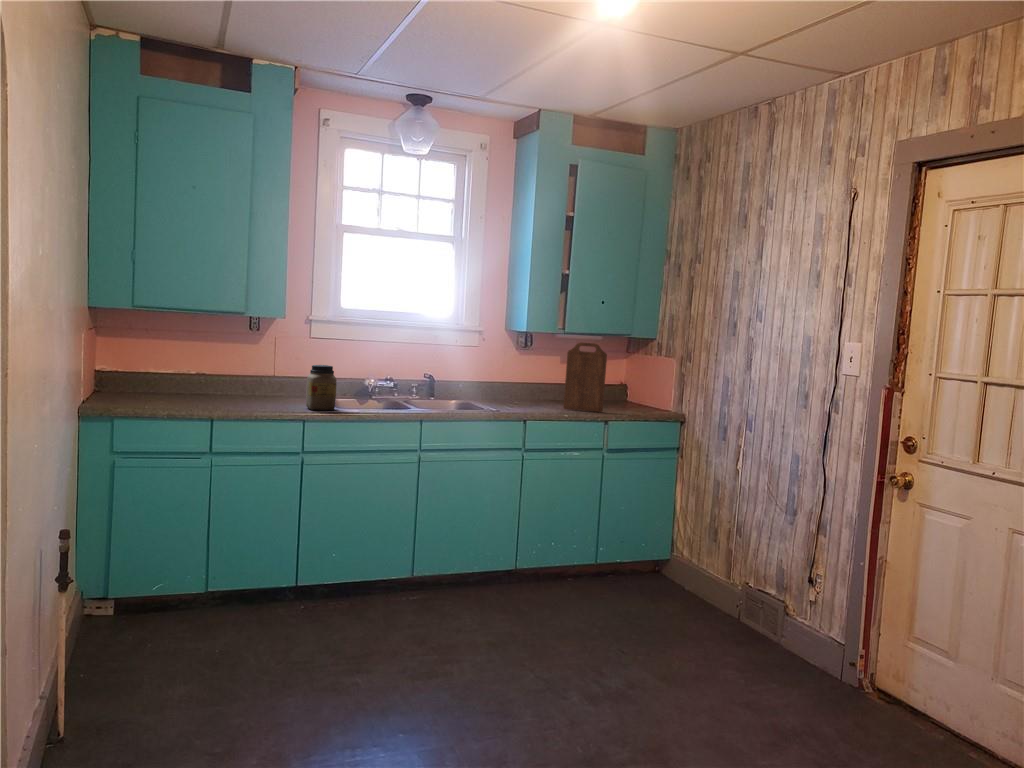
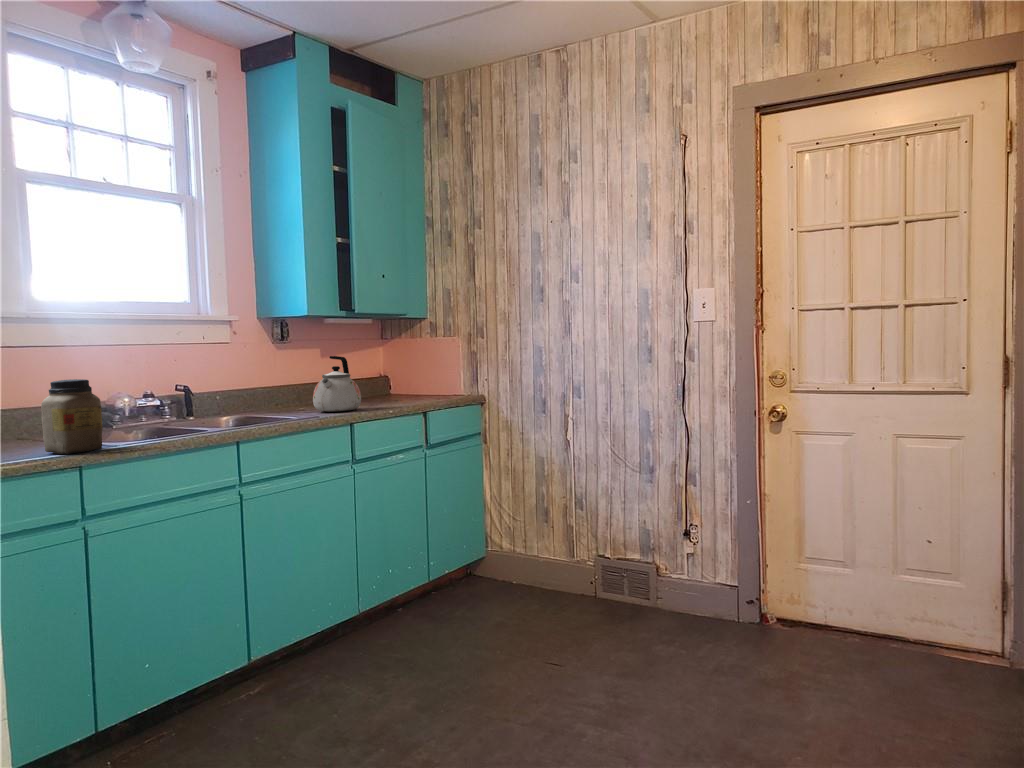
cutting board: present [563,342,607,412] -> none [364,322,413,406]
kettle: none [514,366,551,410] -> present [313,356,361,412]

